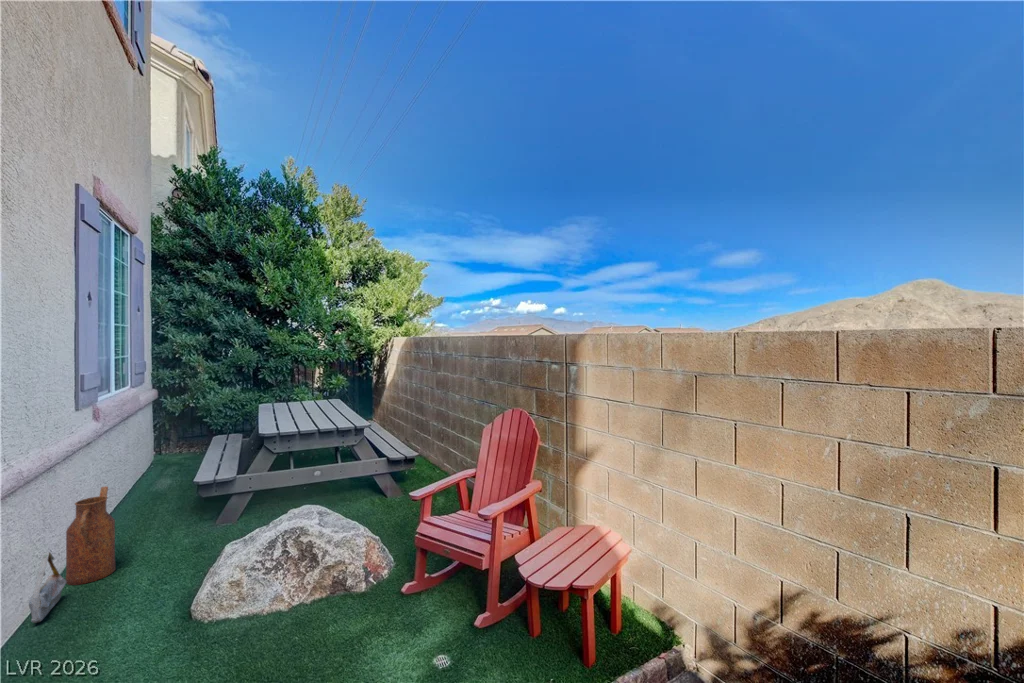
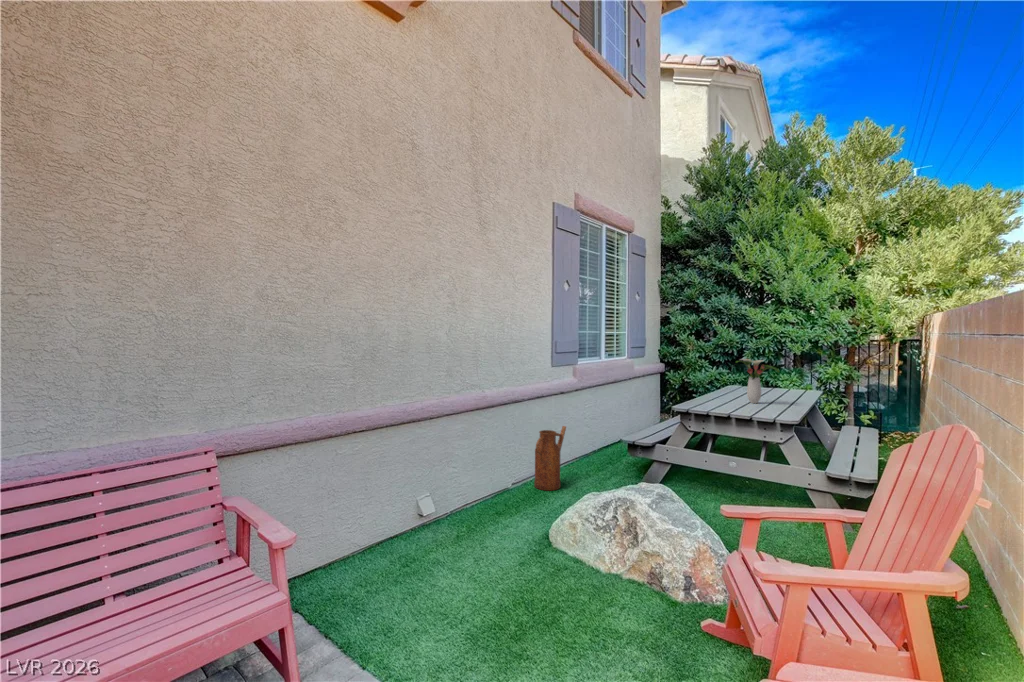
flower arrangement: none [304,378,340,416] -> present [736,359,779,403]
bag: present [29,552,67,623] -> none [500,456,527,499]

